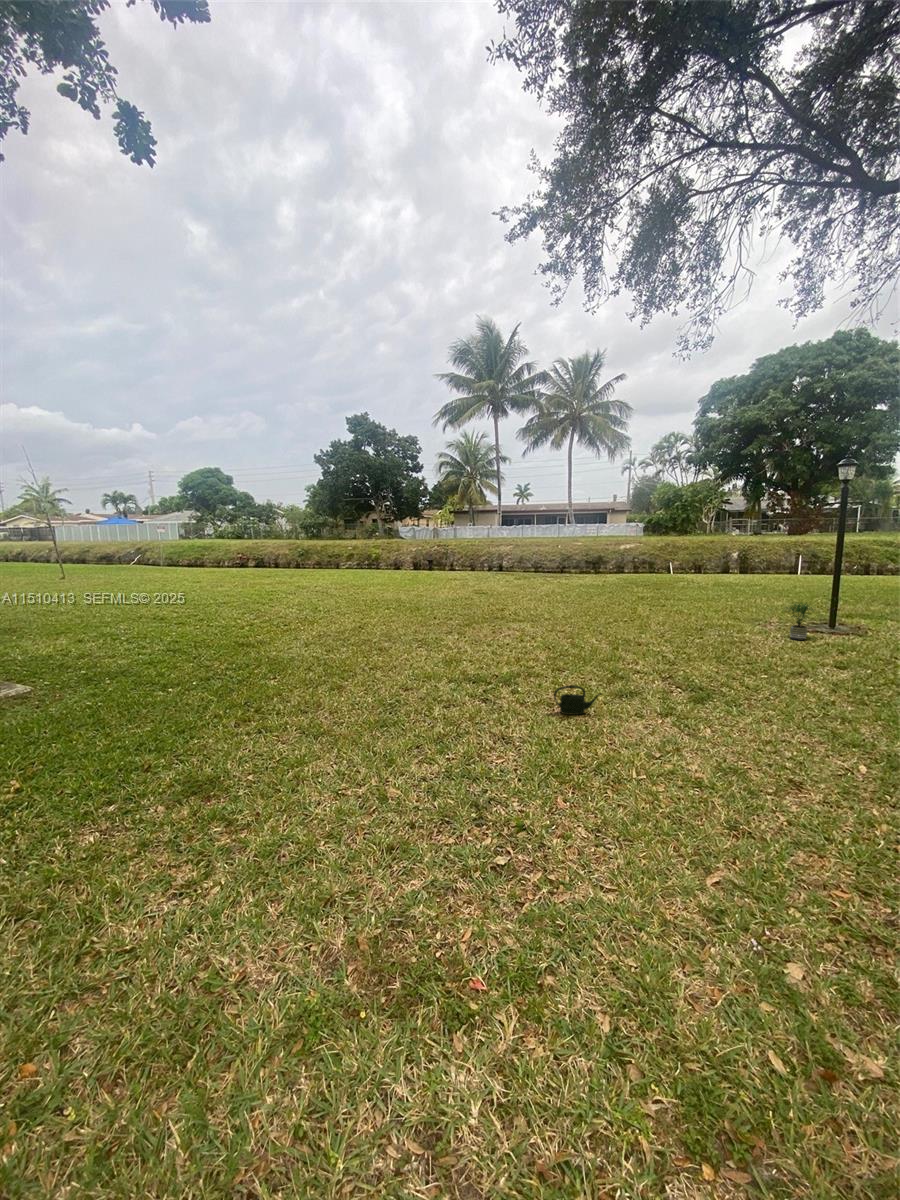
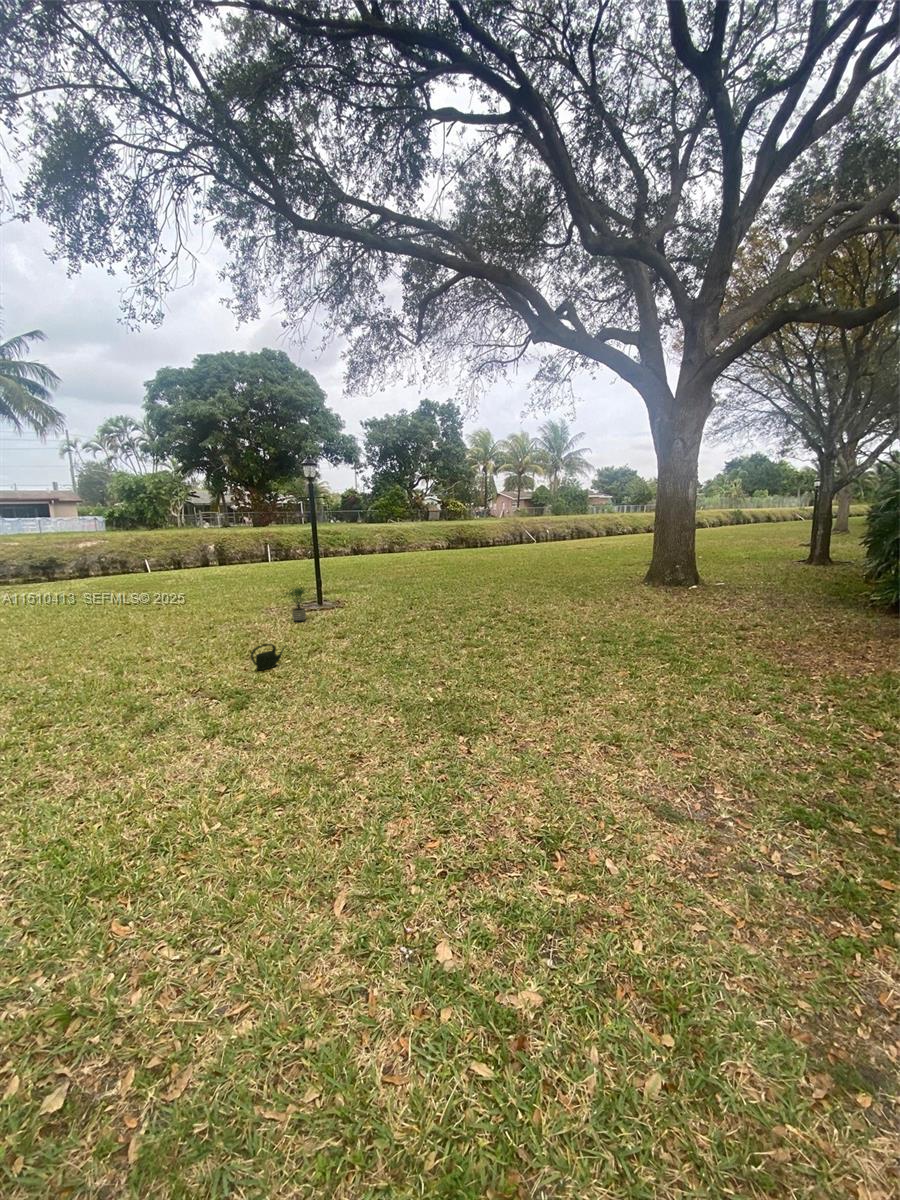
watering can: present [554,686,601,715] -> present [251,644,286,670]

